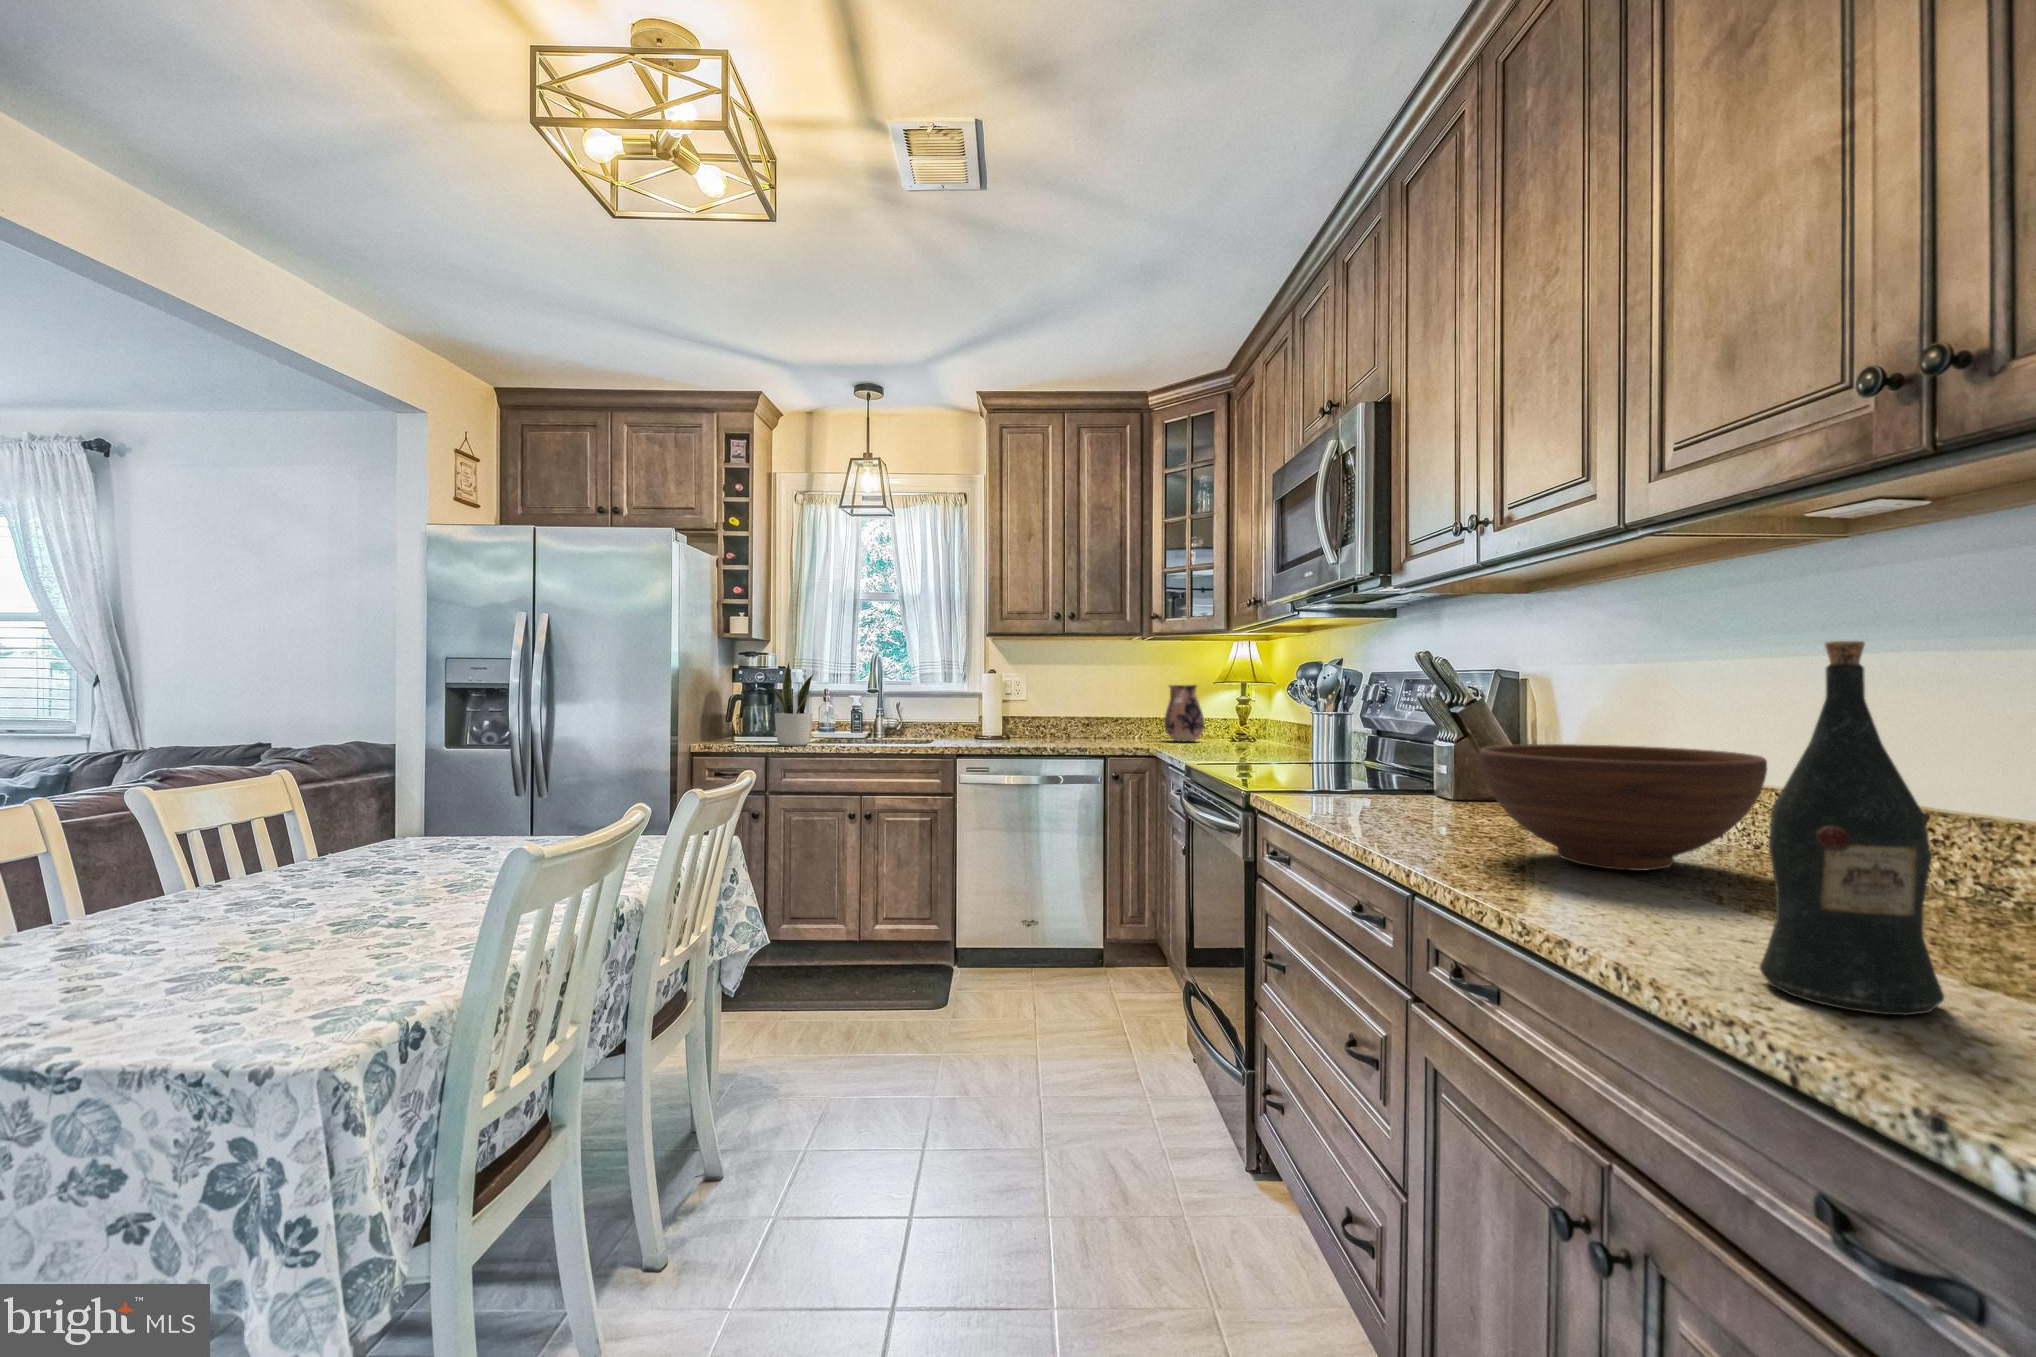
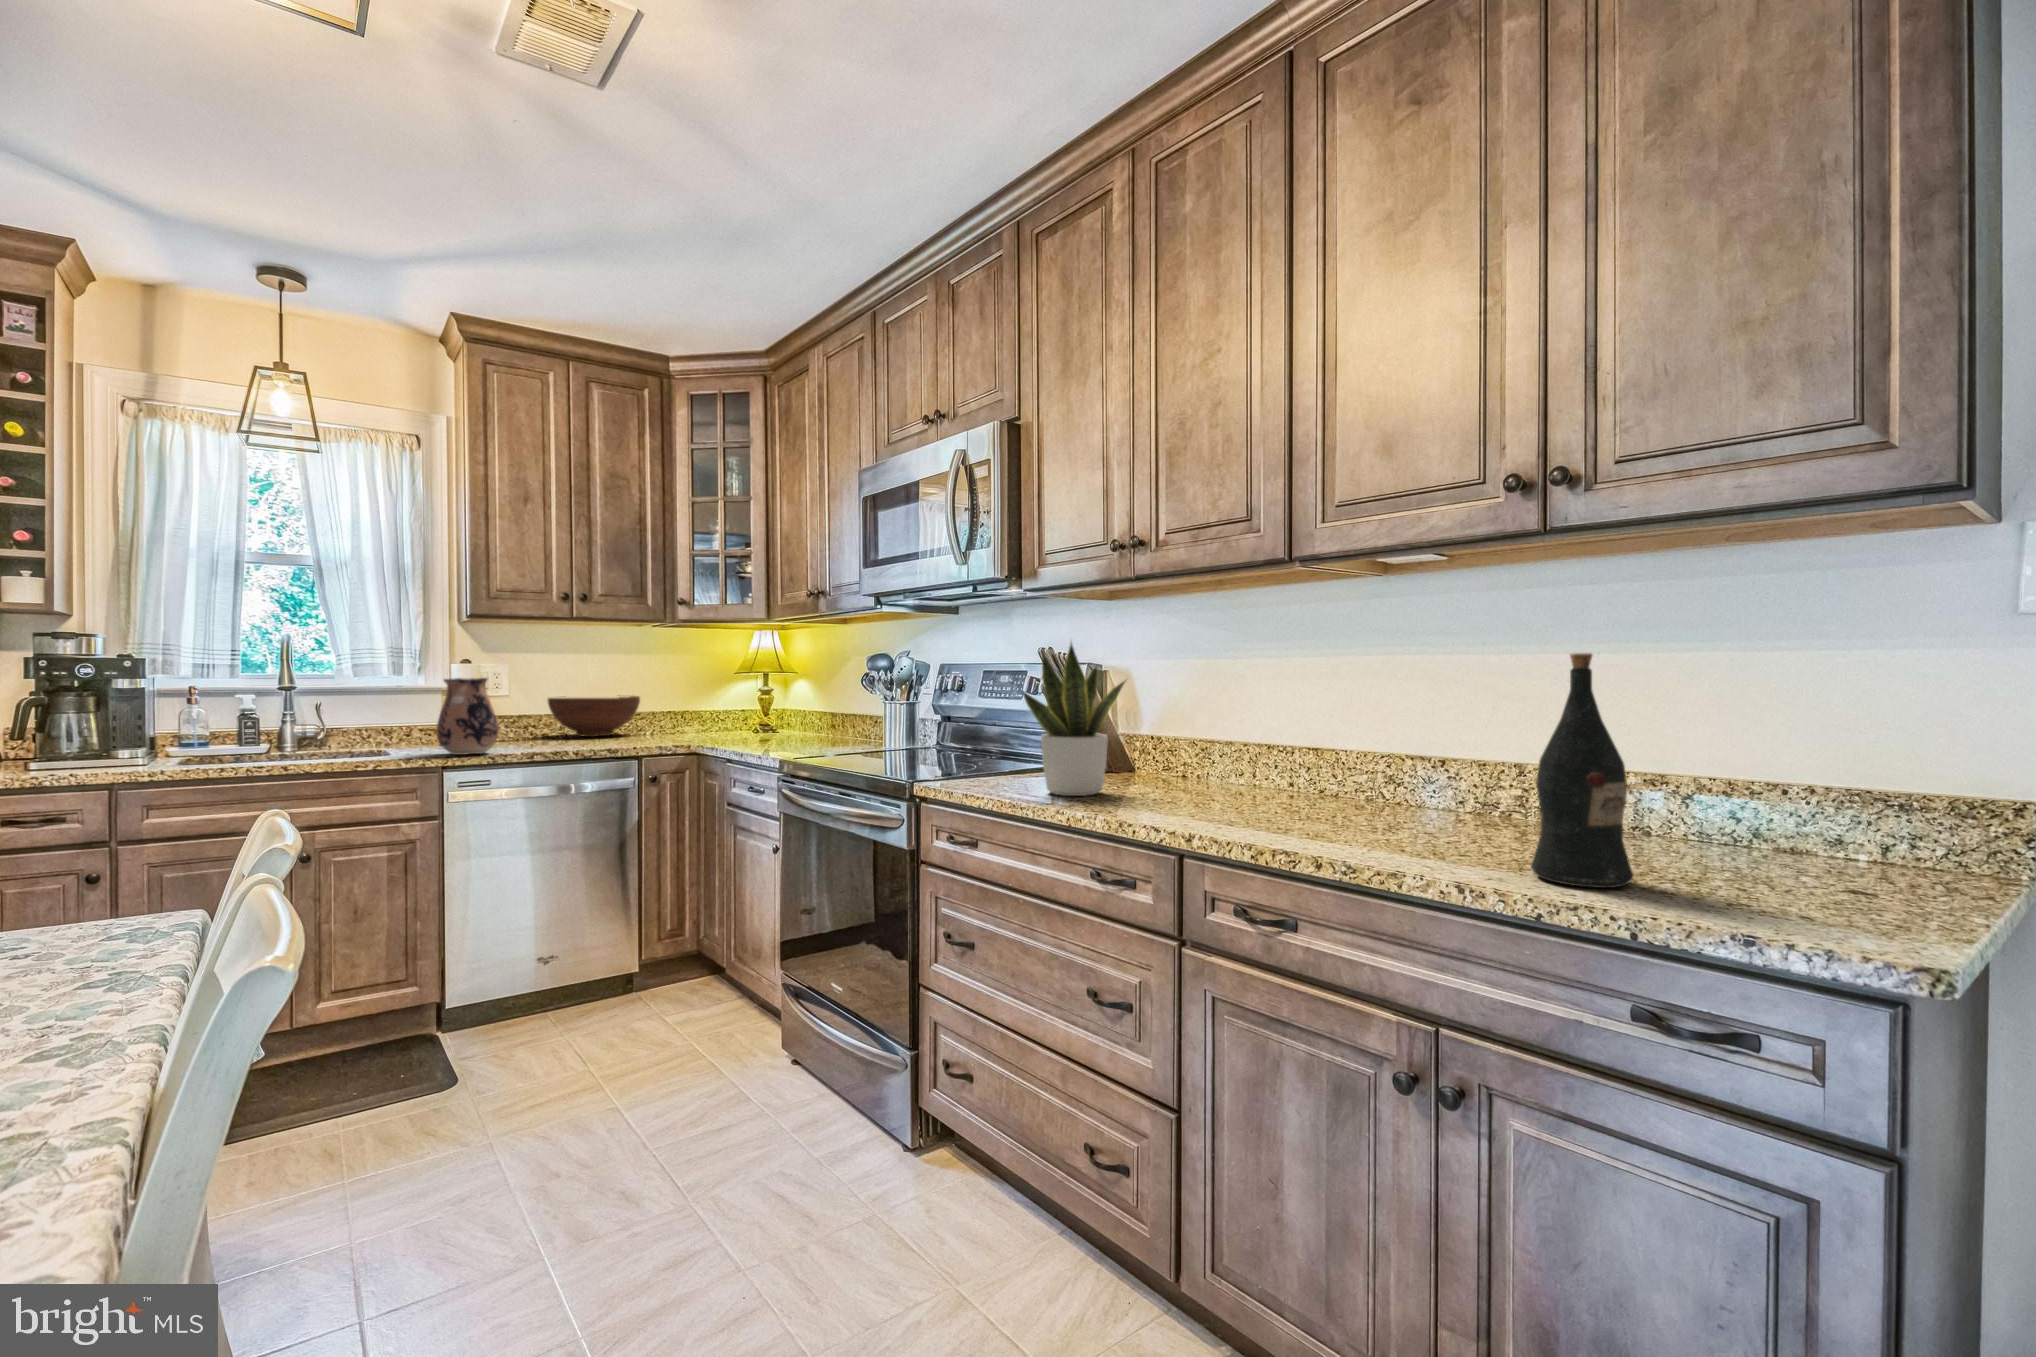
potted plant: present [771,663,813,746] -> present [1021,644,1125,796]
ceramic pitcher: present [1164,685,1205,742] -> present [437,678,499,755]
fruit bowl: present [1479,744,1767,871] -> present [547,696,640,737]

